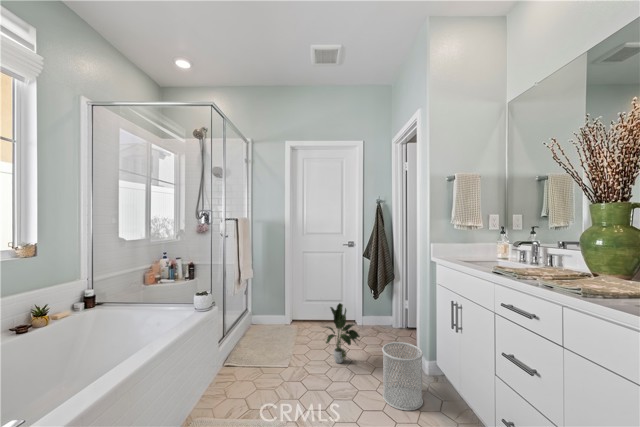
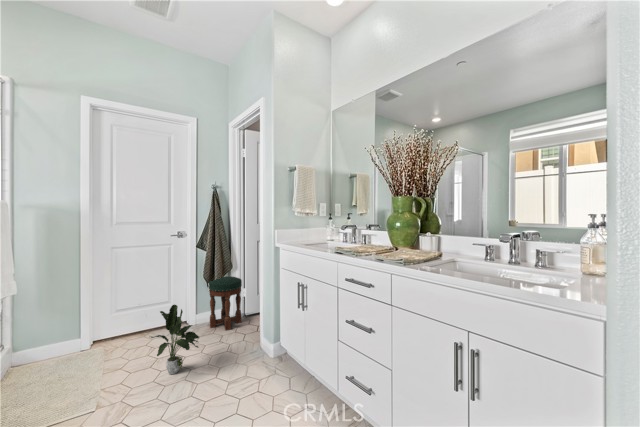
stool: none [373,286,404,338] -> present [209,276,242,330]
wastebasket: present [382,342,423,411] -> none [230,332,271,401]

